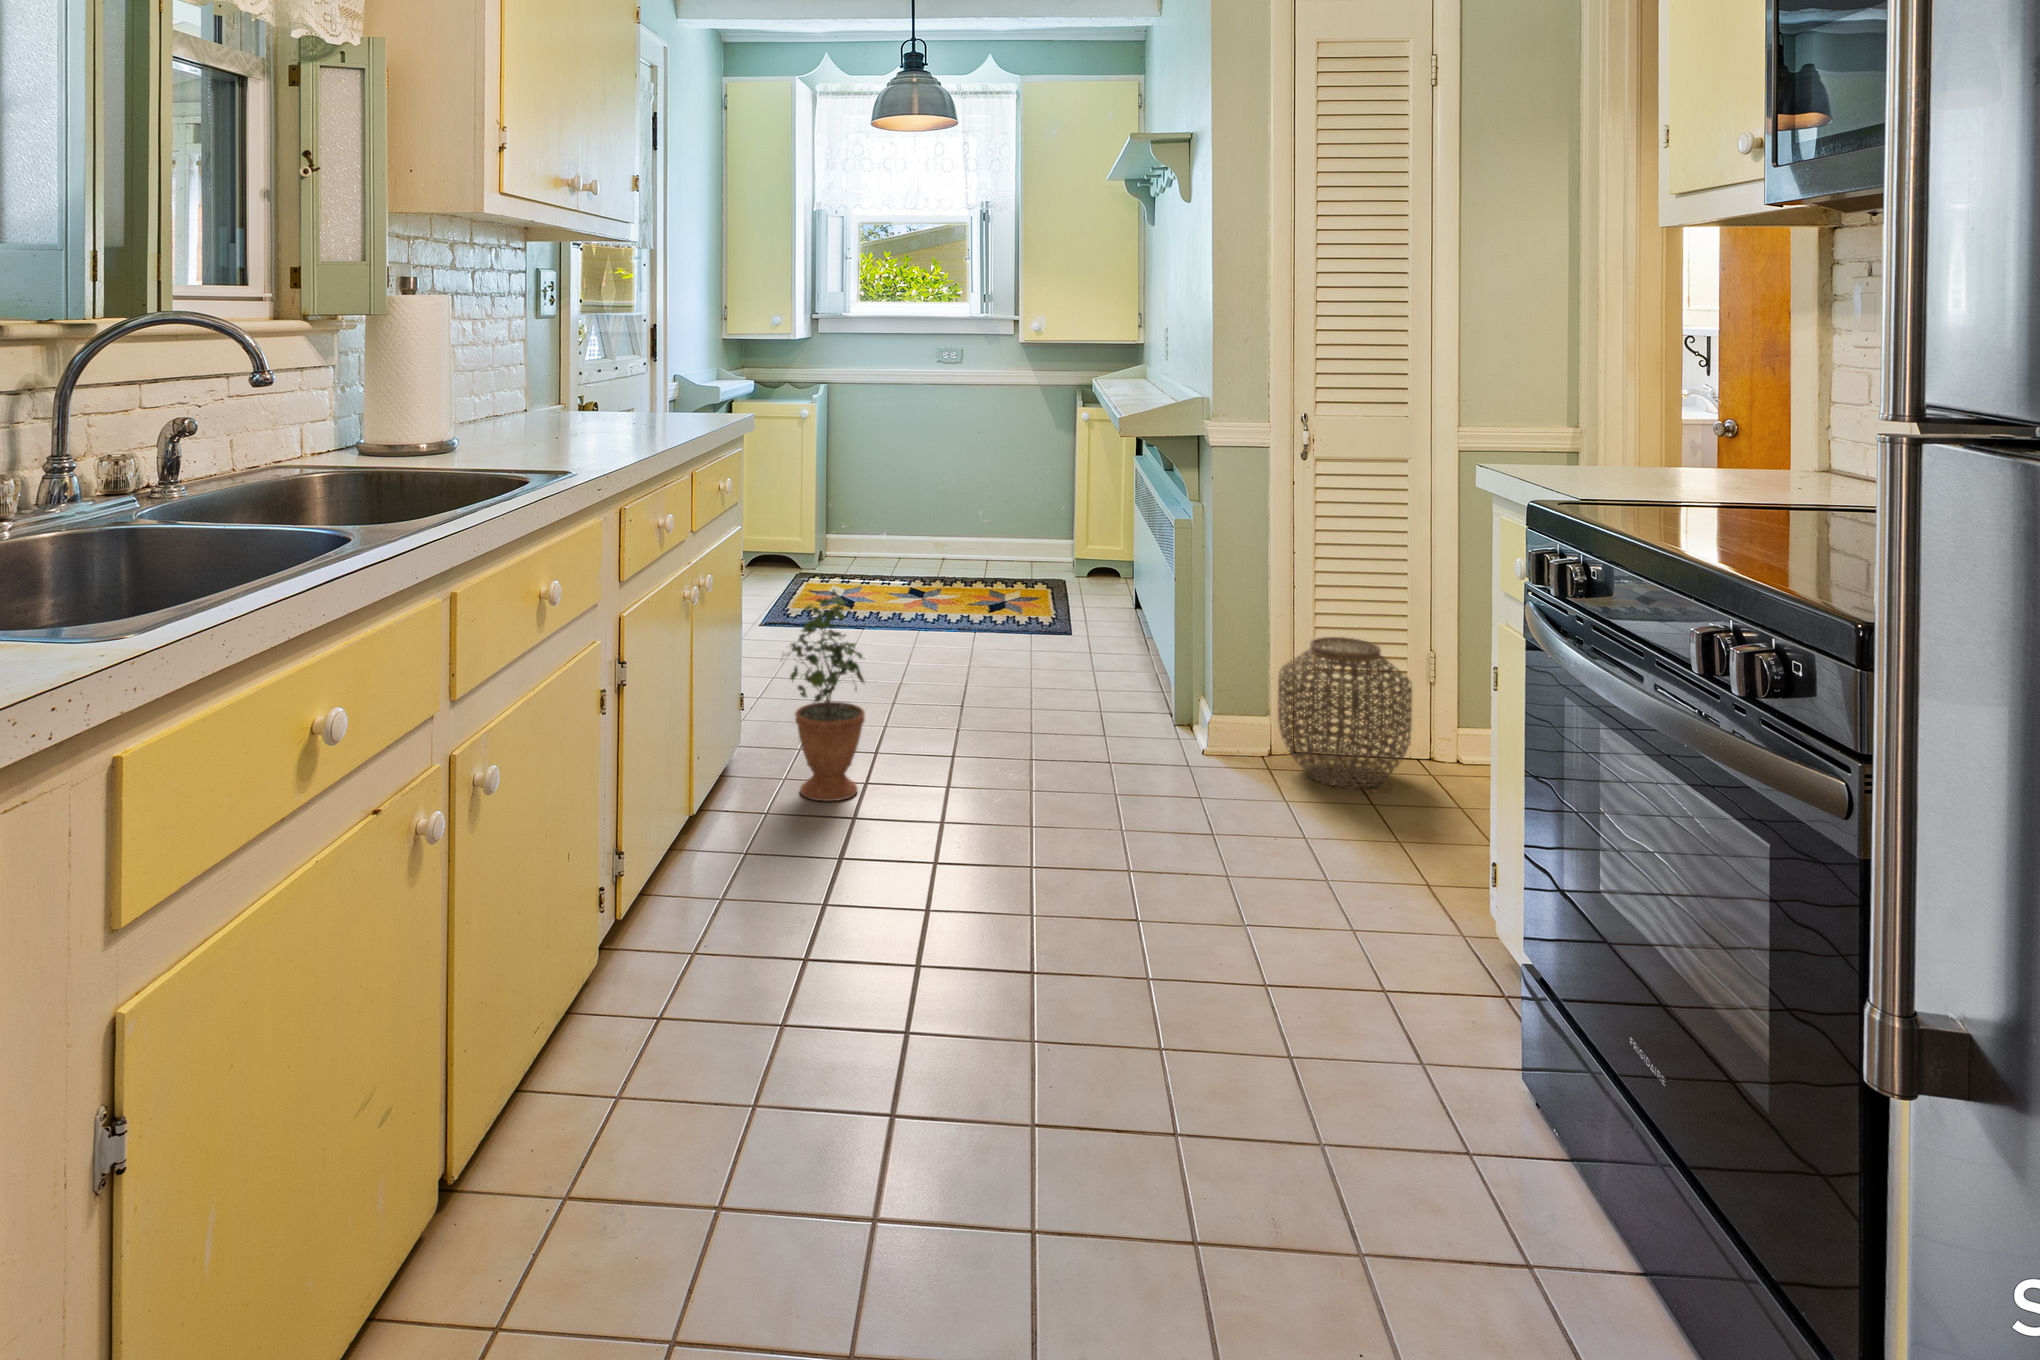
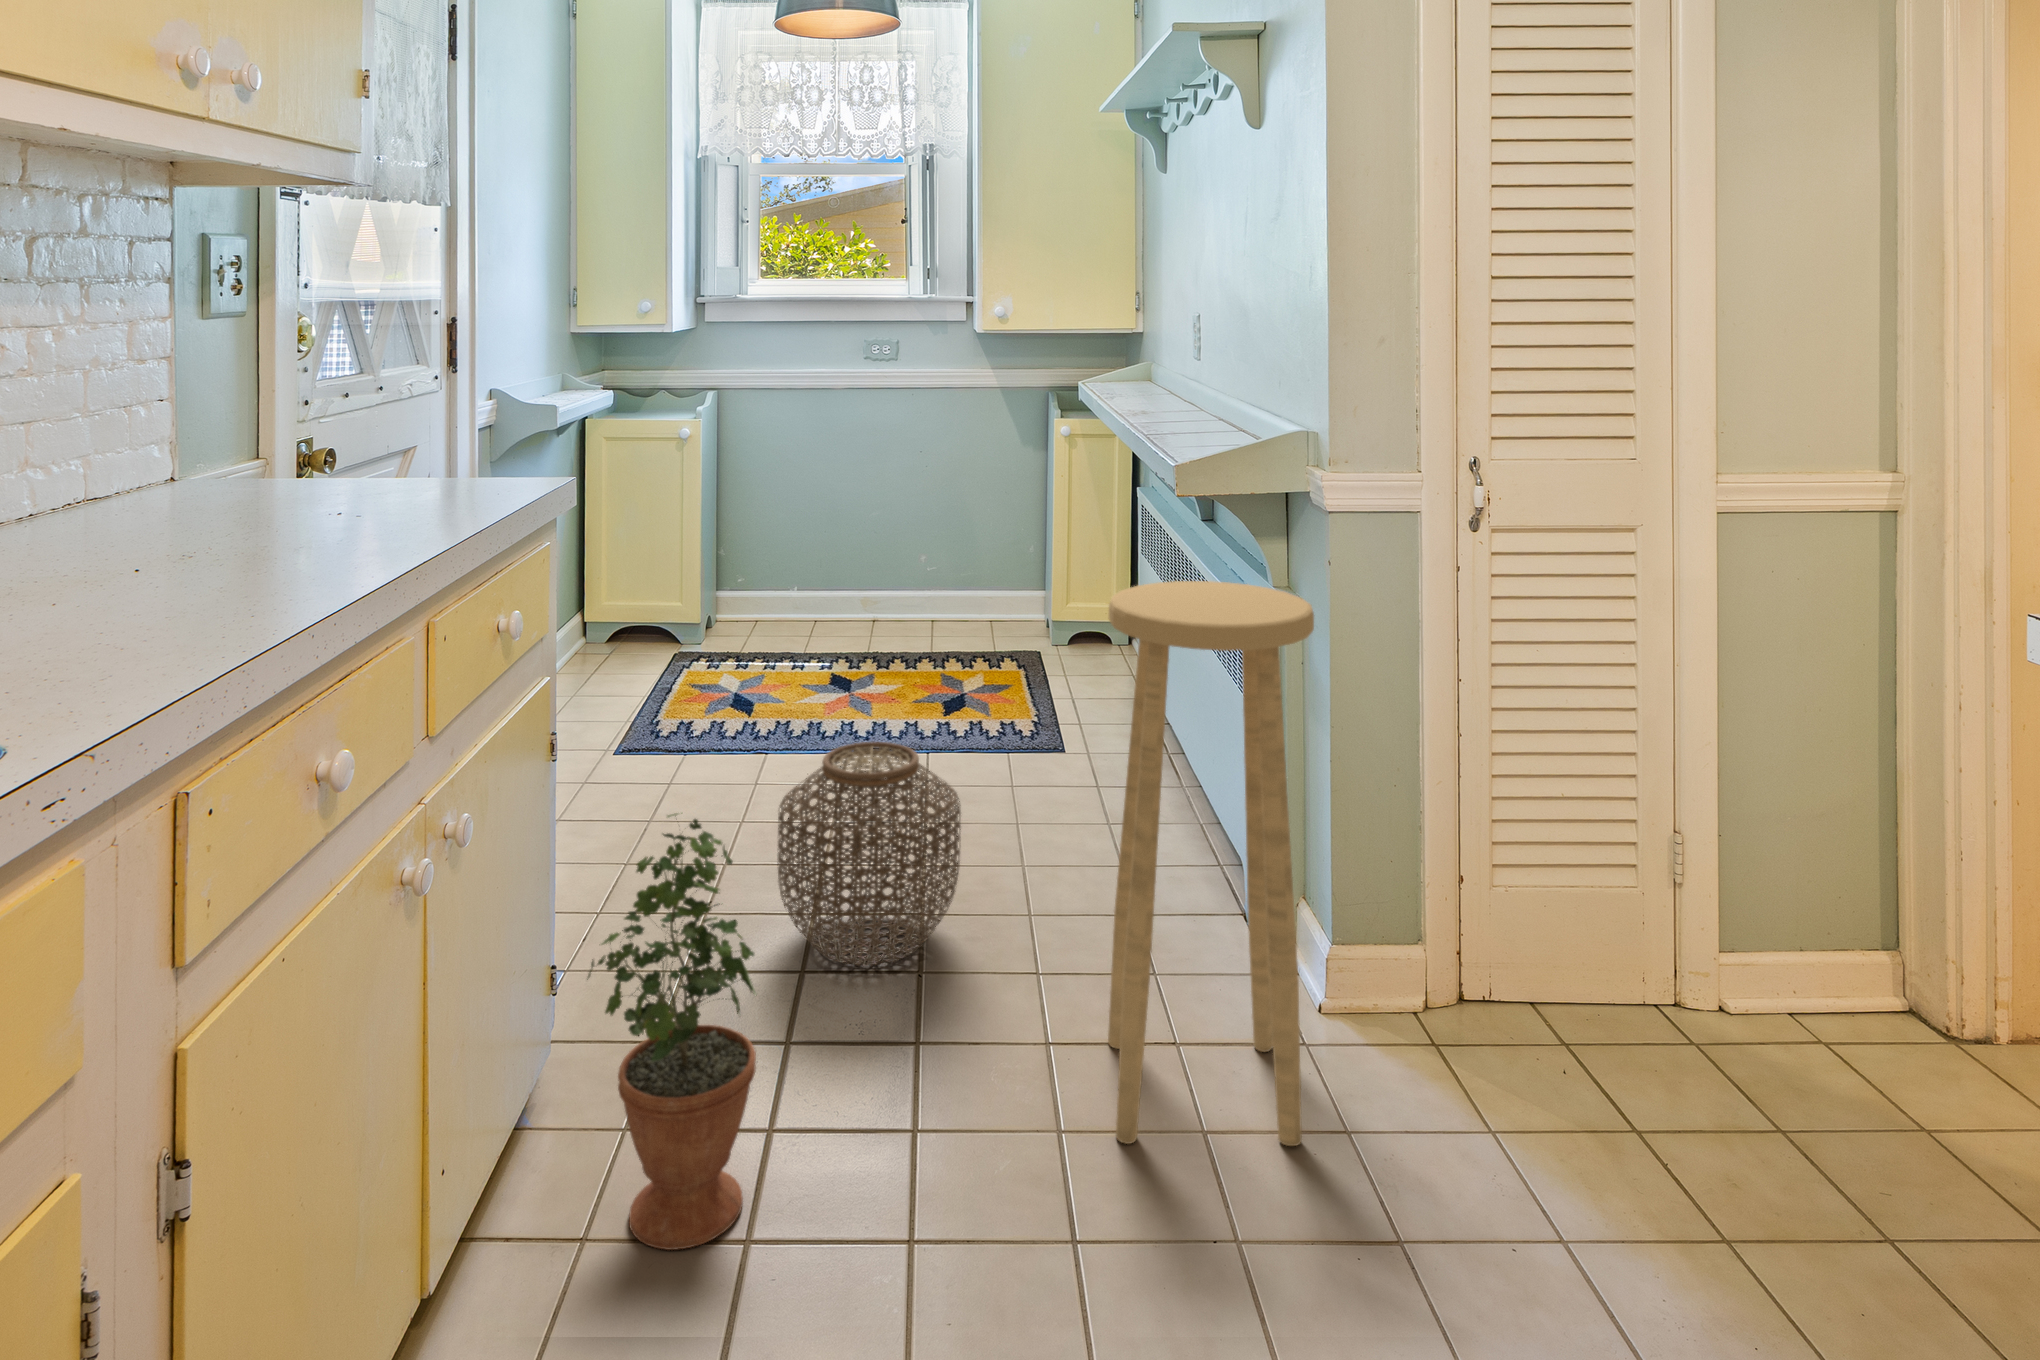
stool: none [1063,481,1183,794] -> present [1108,581,1314,1146]
woven basket: present [1278,637,1412,788] -> present [778,742,961,965]

